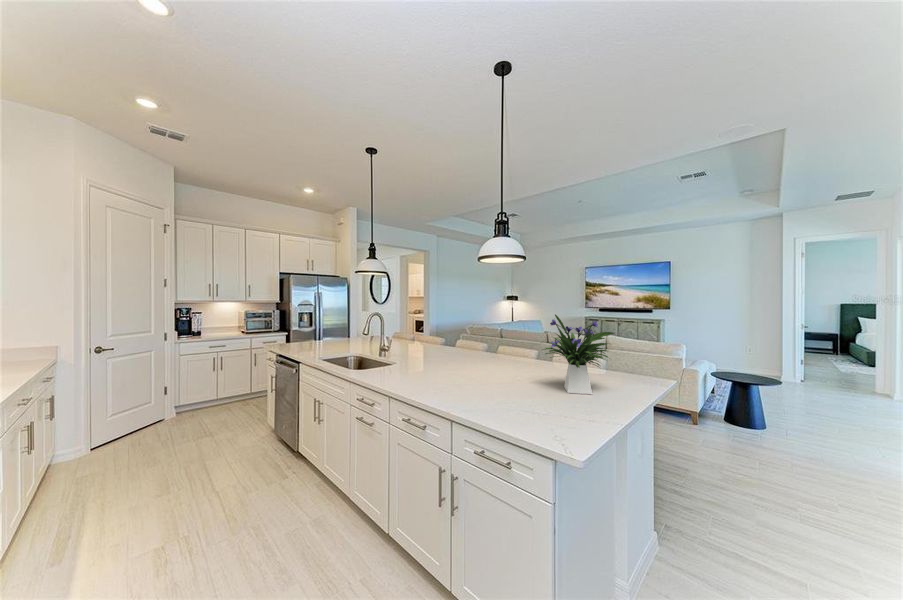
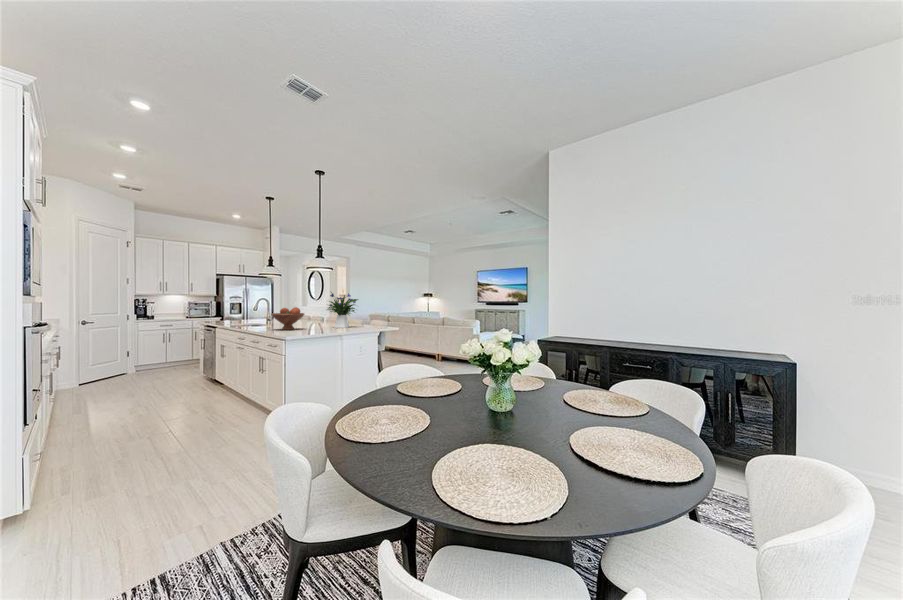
fruit bowl: none [465,354,535,411] -> present [271,307,304,330]

